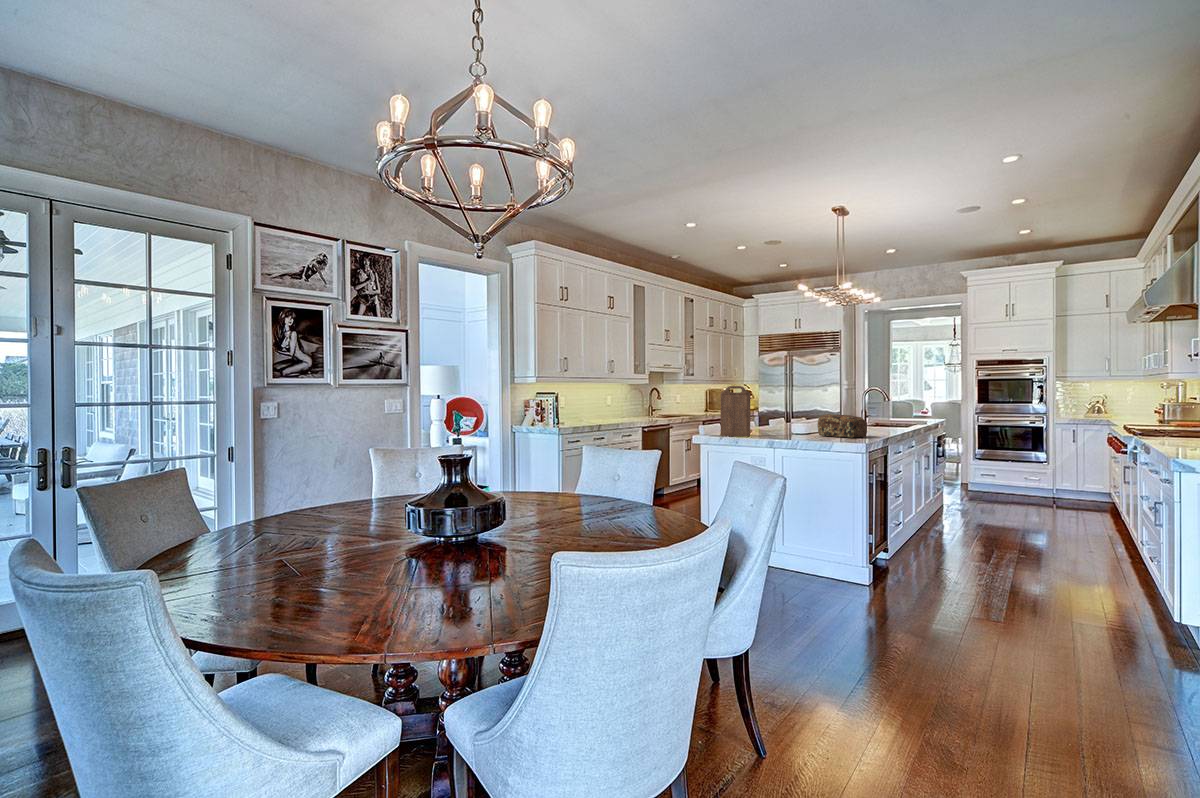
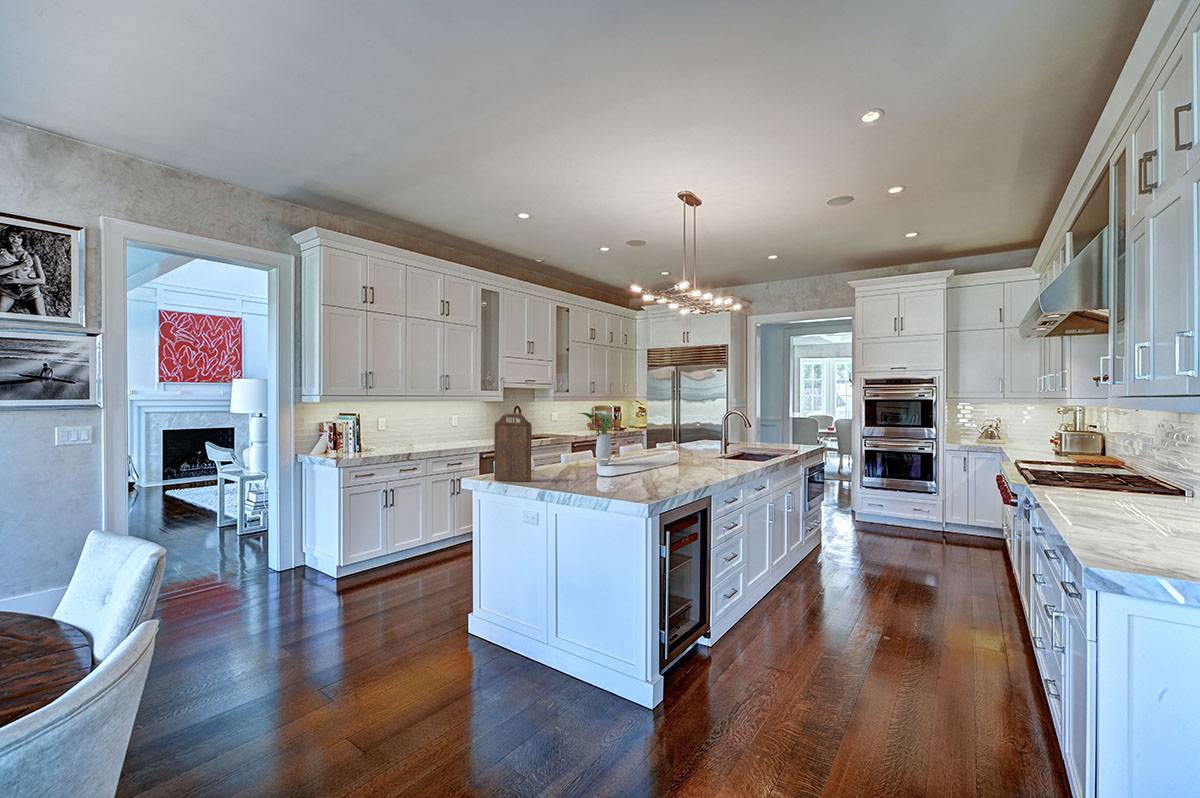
flower arrangement: none [758,386,792,429] -> present [581,411,616,466]
bread loaf: present [817,414,867,438] -> none [617,453,676,488]

